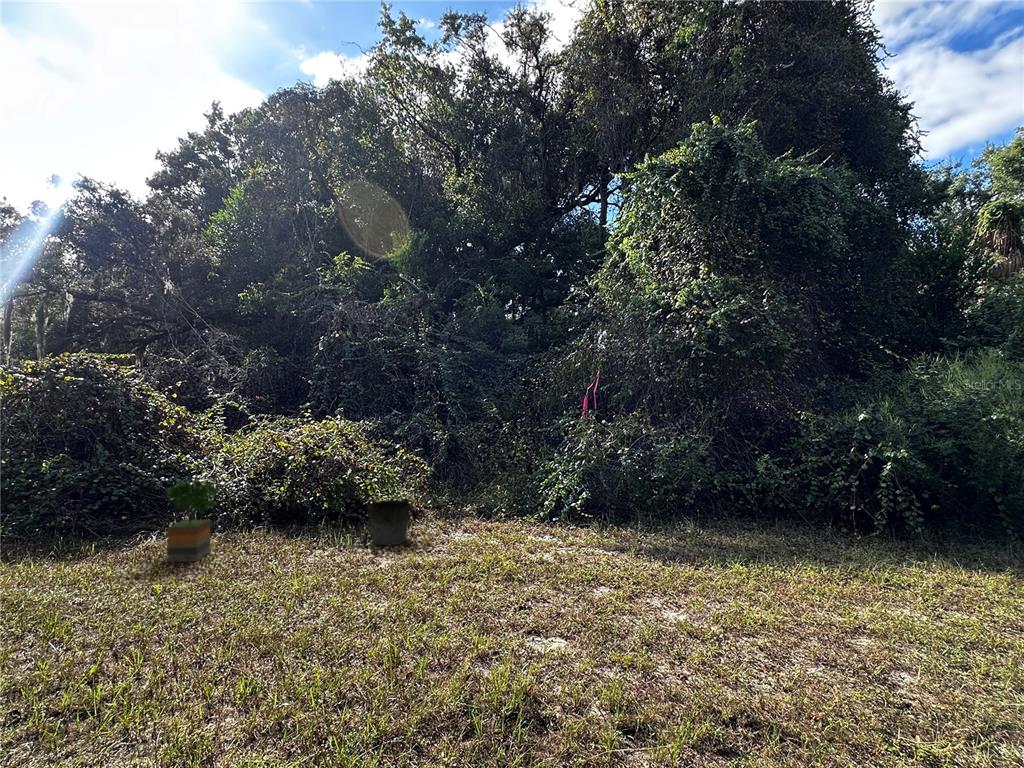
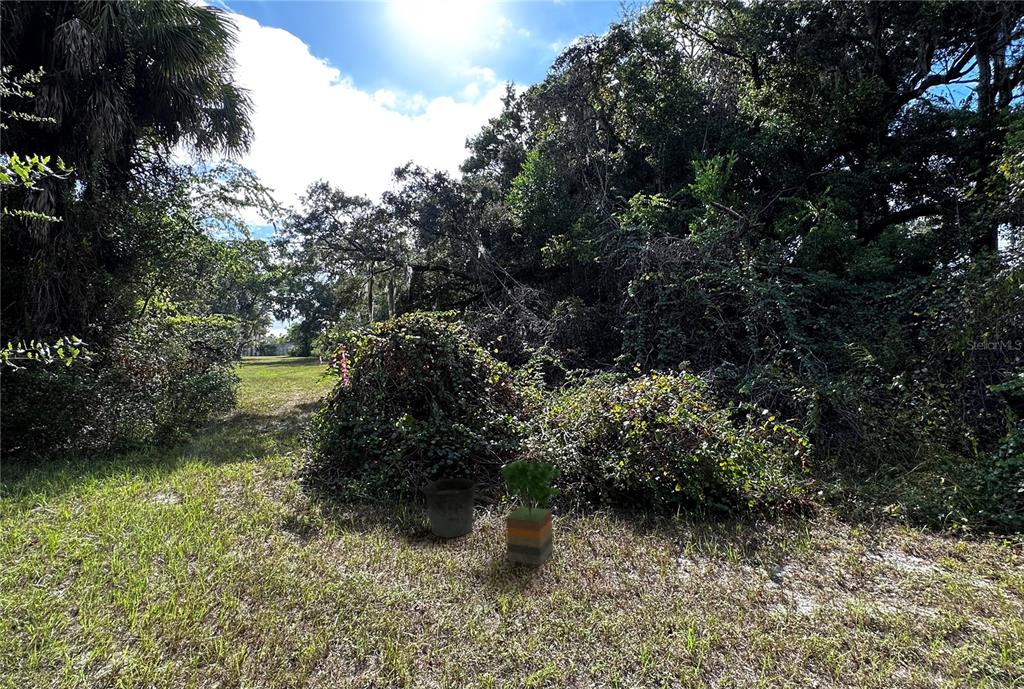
bucket: present [368,498,413,546] -> present [422,479,479,538]

